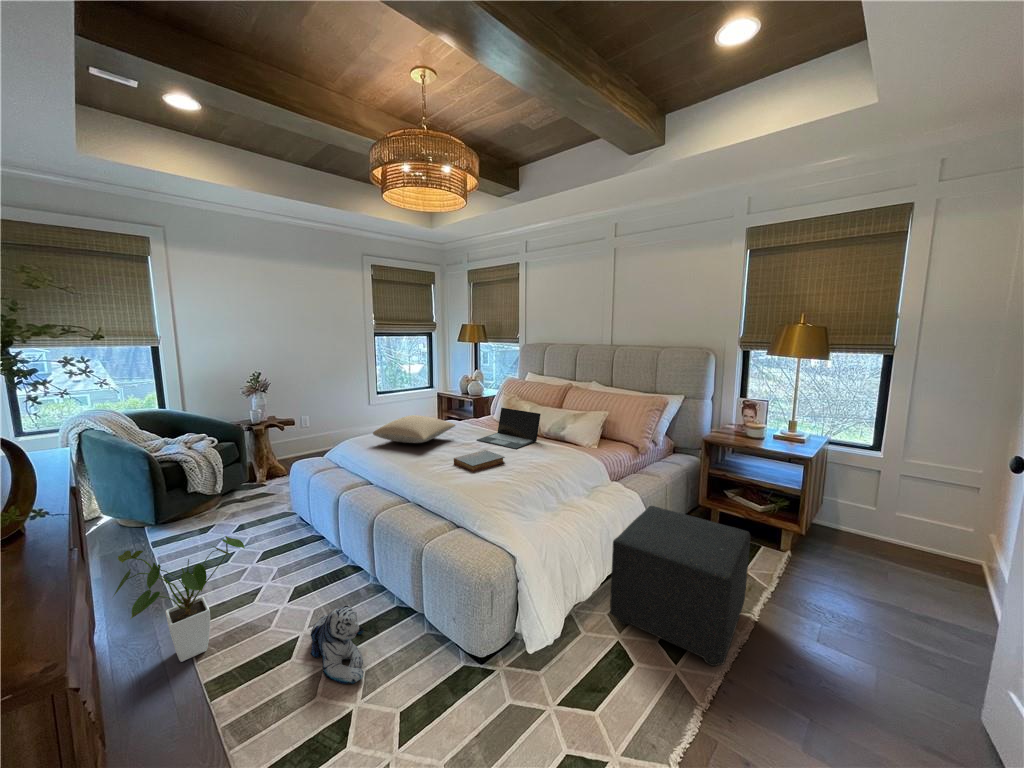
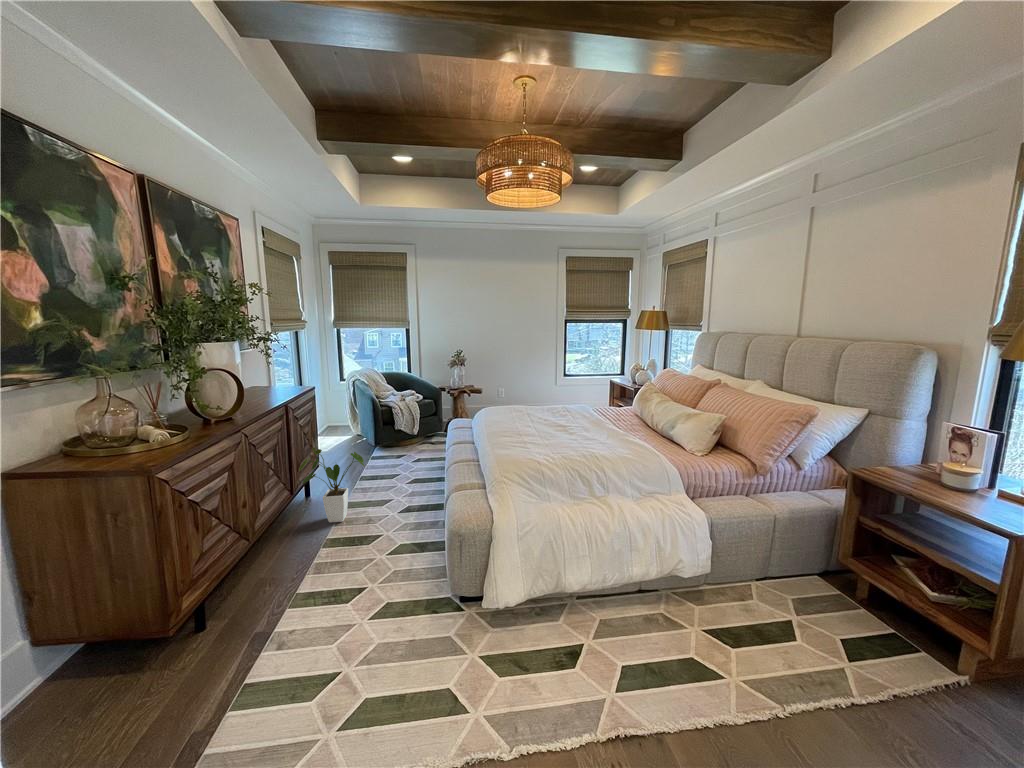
laptop: present [477,408,541,449] -> none [575,395,639,437]
pillow: present [373,415,456,443] -> none [490,393,562,417]
book: present [454,450,505,472] -> none [522,431,564,446]
ottoman: present [610,506,750,666] -> none [592,526,787,721]
plush toy: present [310,605,364,684] -> none [374,519,416,572]

